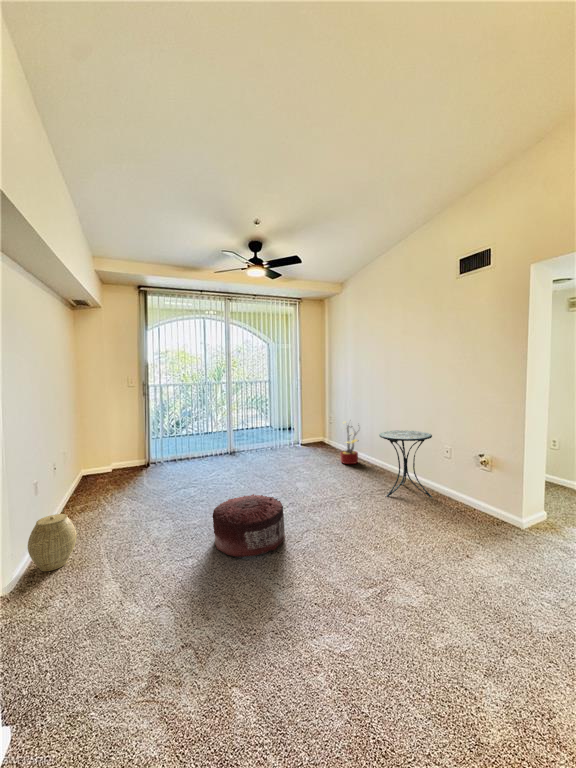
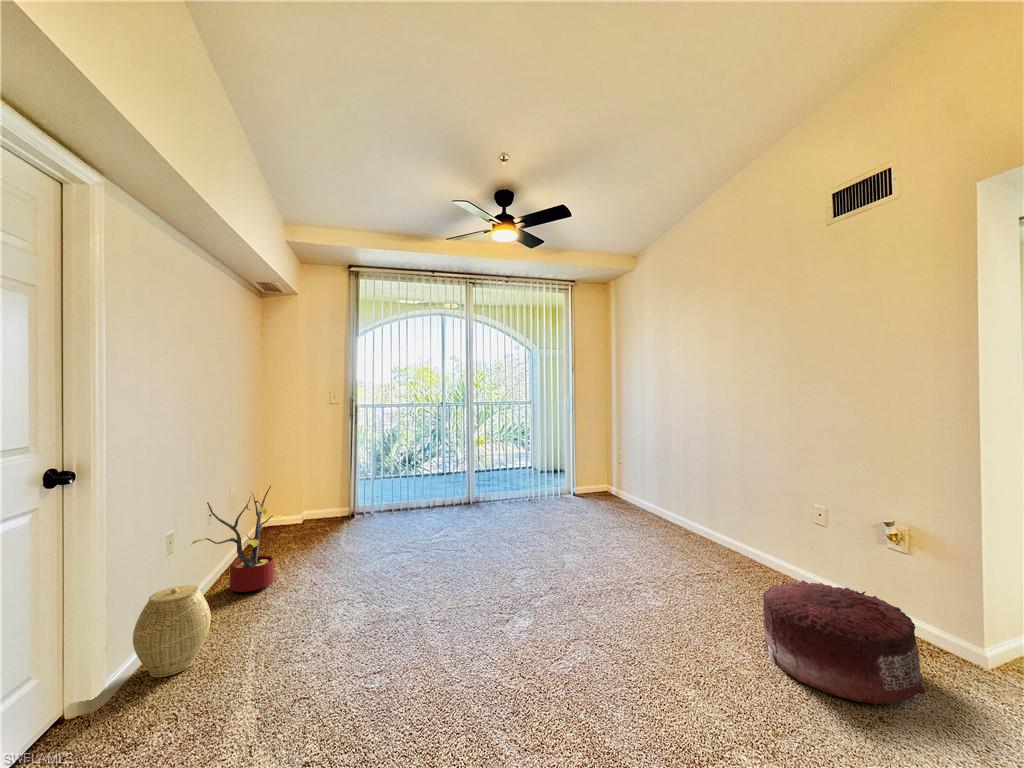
decorative plant: present [341,426,358,464] -> present [192,486,287,592]
side table: present [379,430,432,498] -> none [696,475,793,589]
pouf: present [213,494,285,557] -> present [763,580,926,704]

